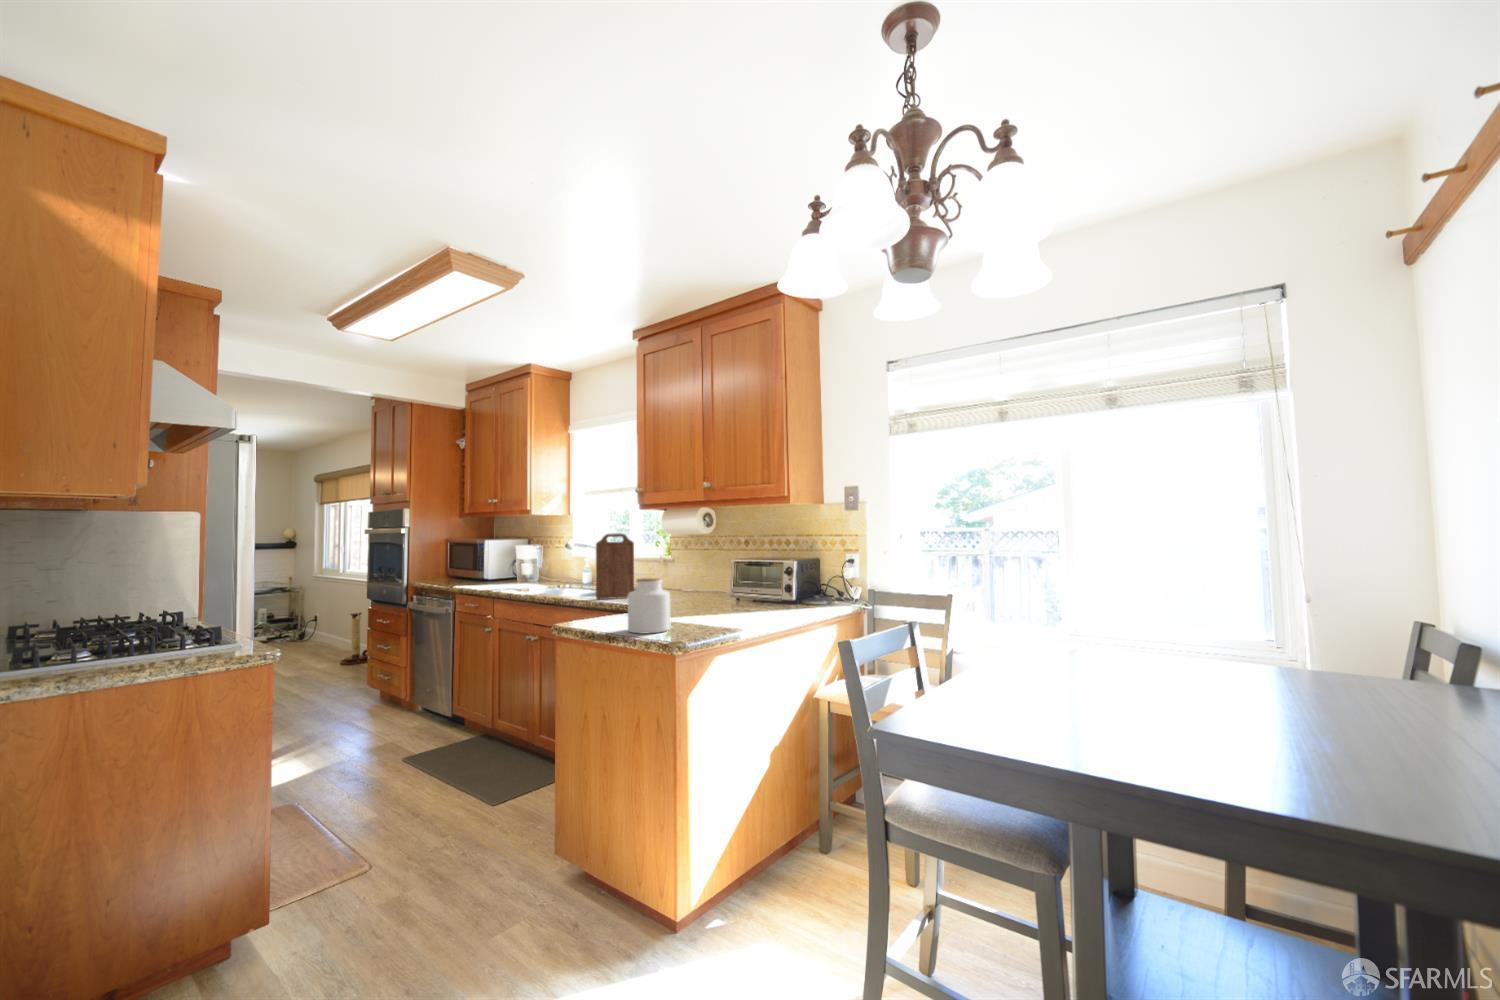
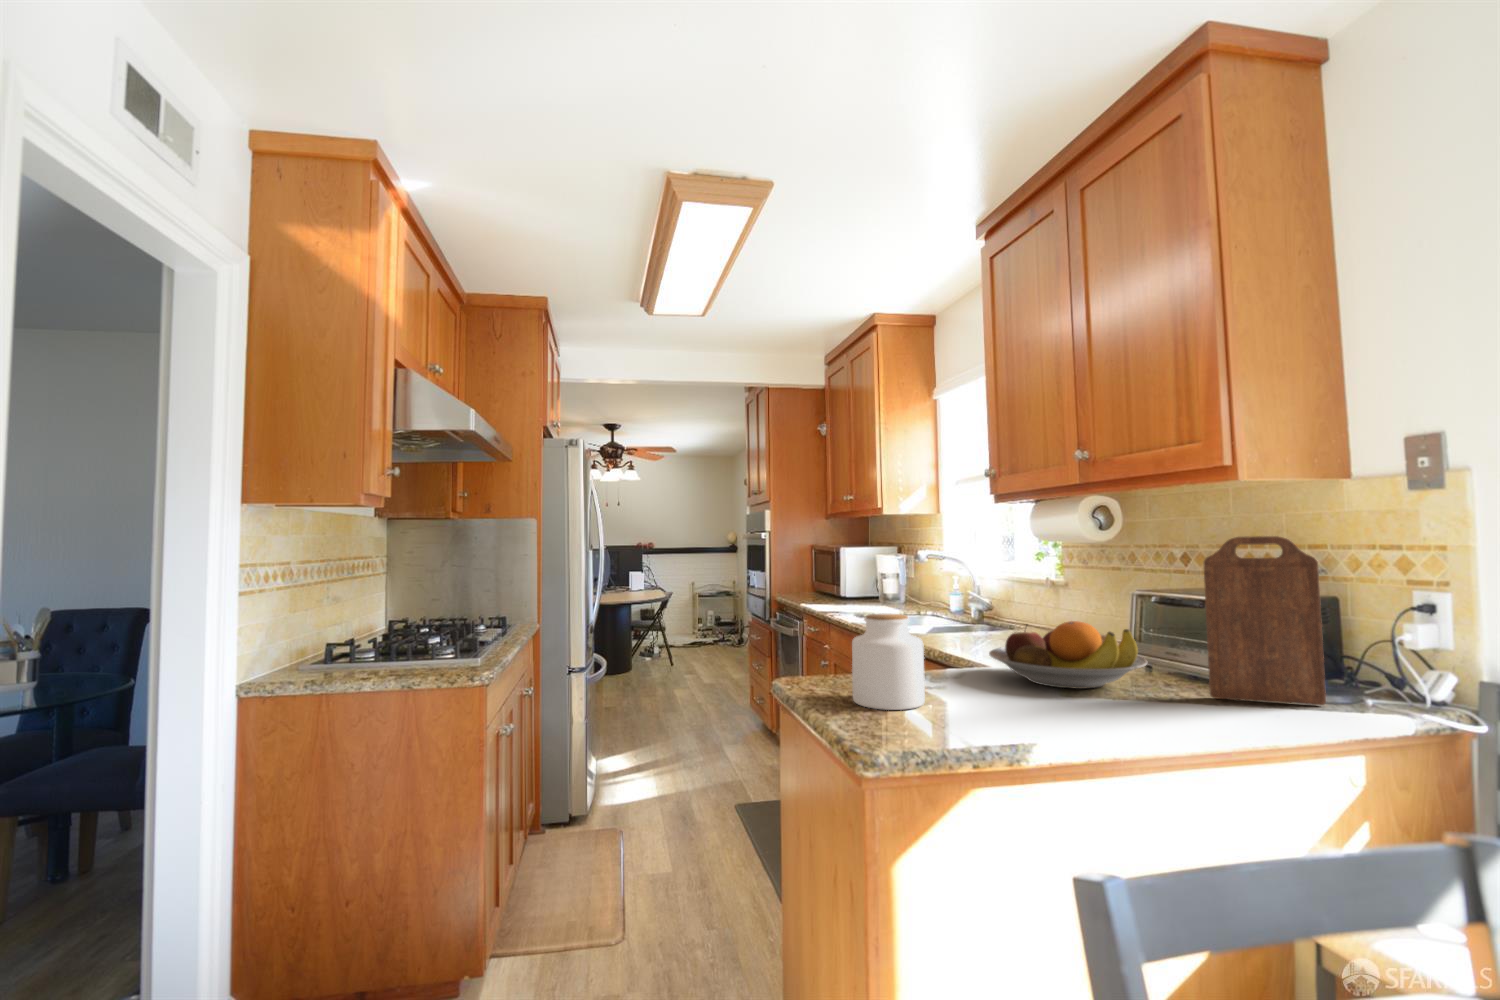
cutting board: present [596,533,634,599] -> present [1204,536,1326,705]
fruit bowl: none [673,577,753,614] -> present [989,621,1147,689]

